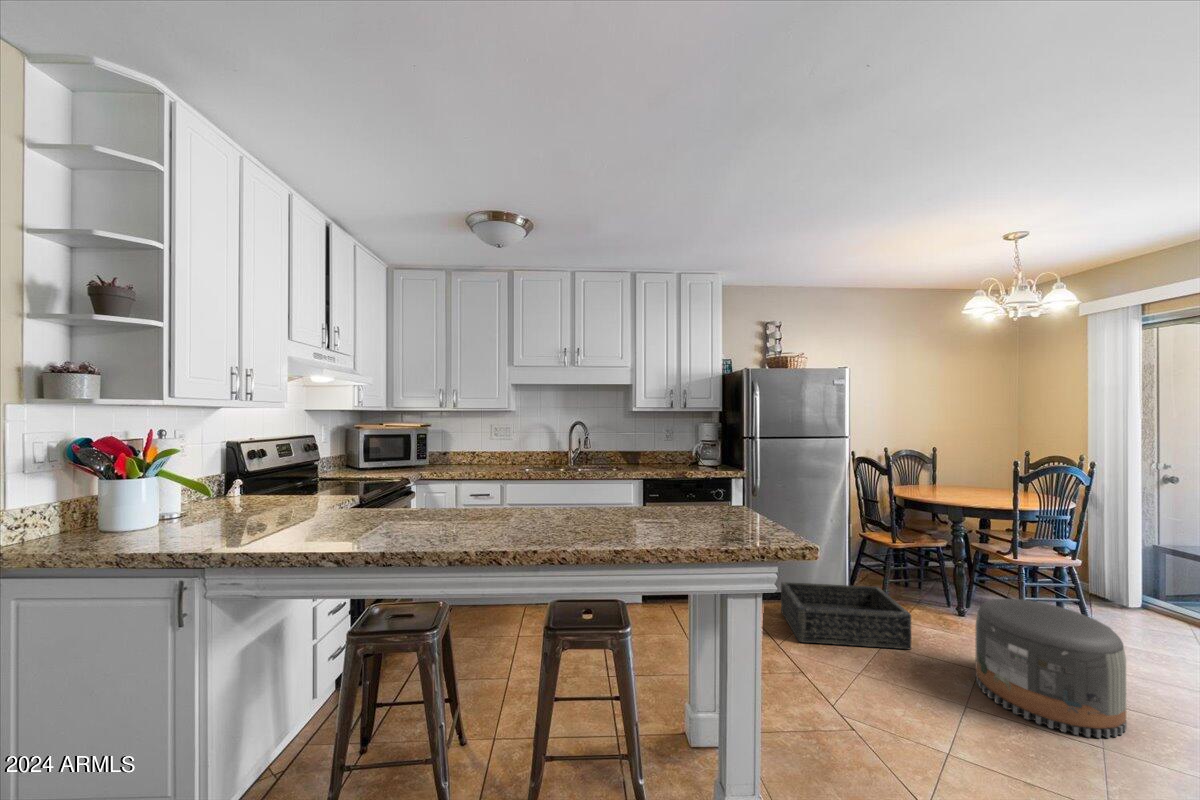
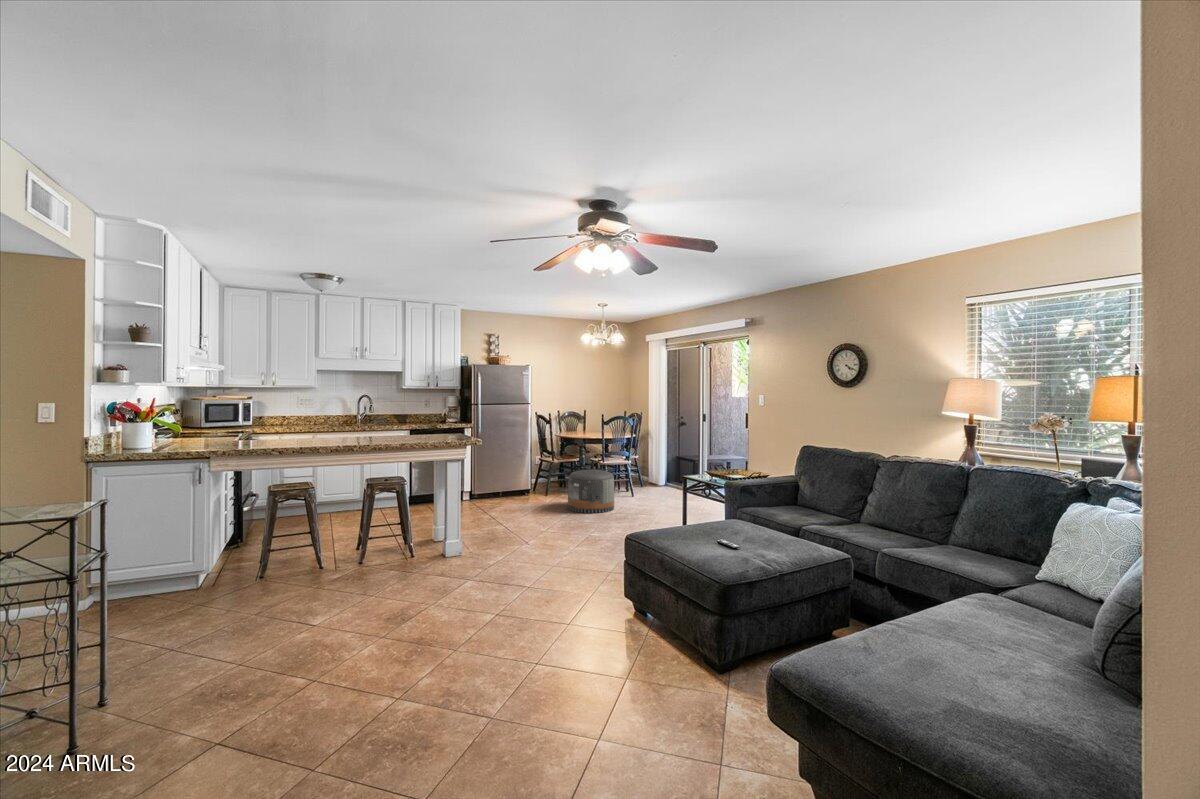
basket: present [781,582,911,649] -> none [491,480,549,506]

